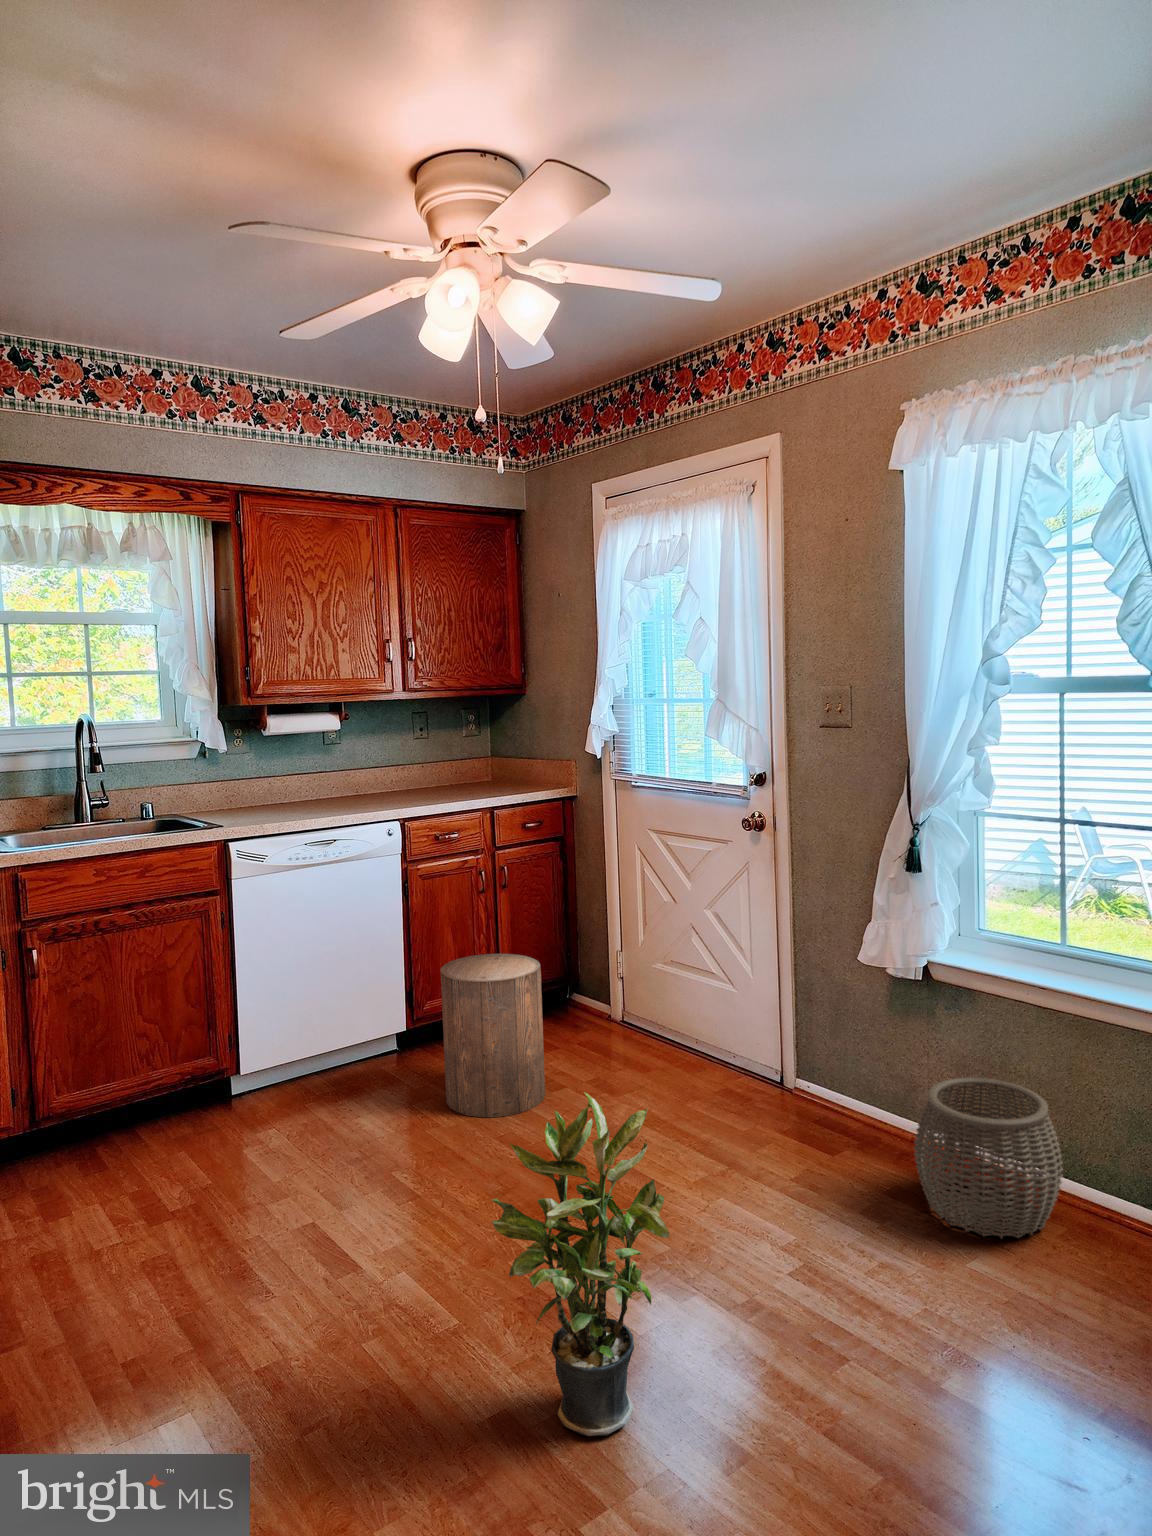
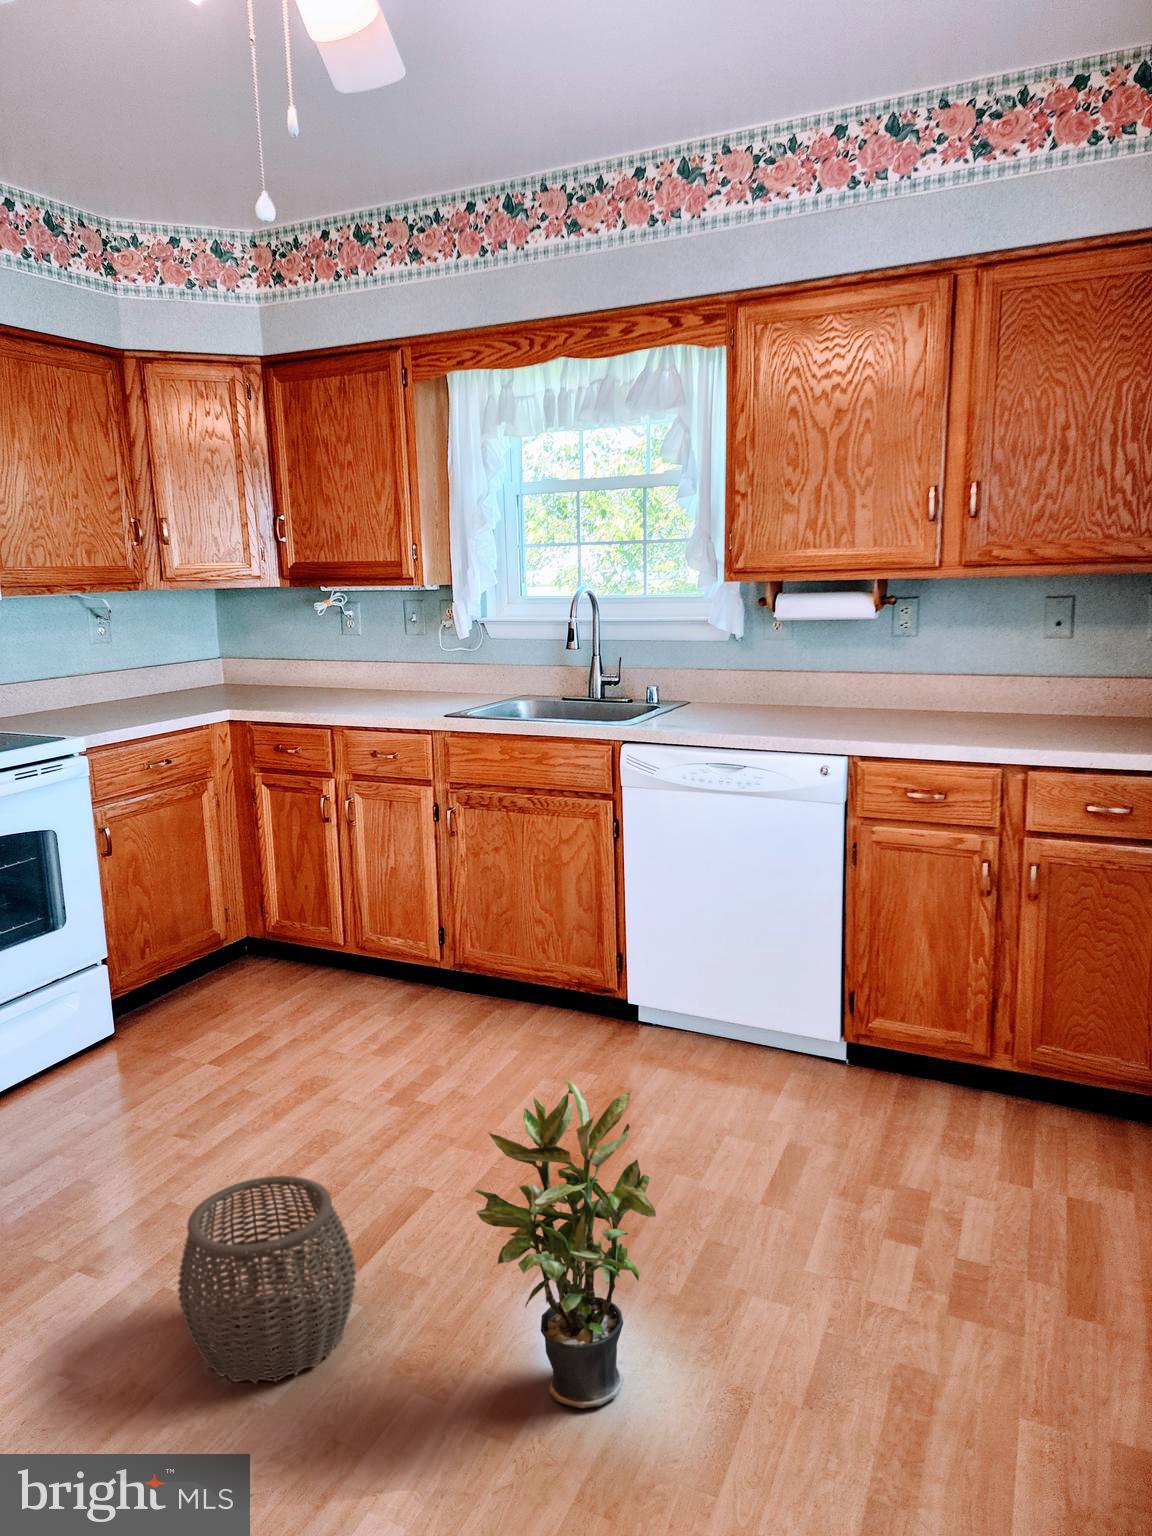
stool: present [441,954,545,1117] -> none [377,909,502,1094]
woven basket: present [914,1078,1063,1238] -> present [178,1176,356,1384]

